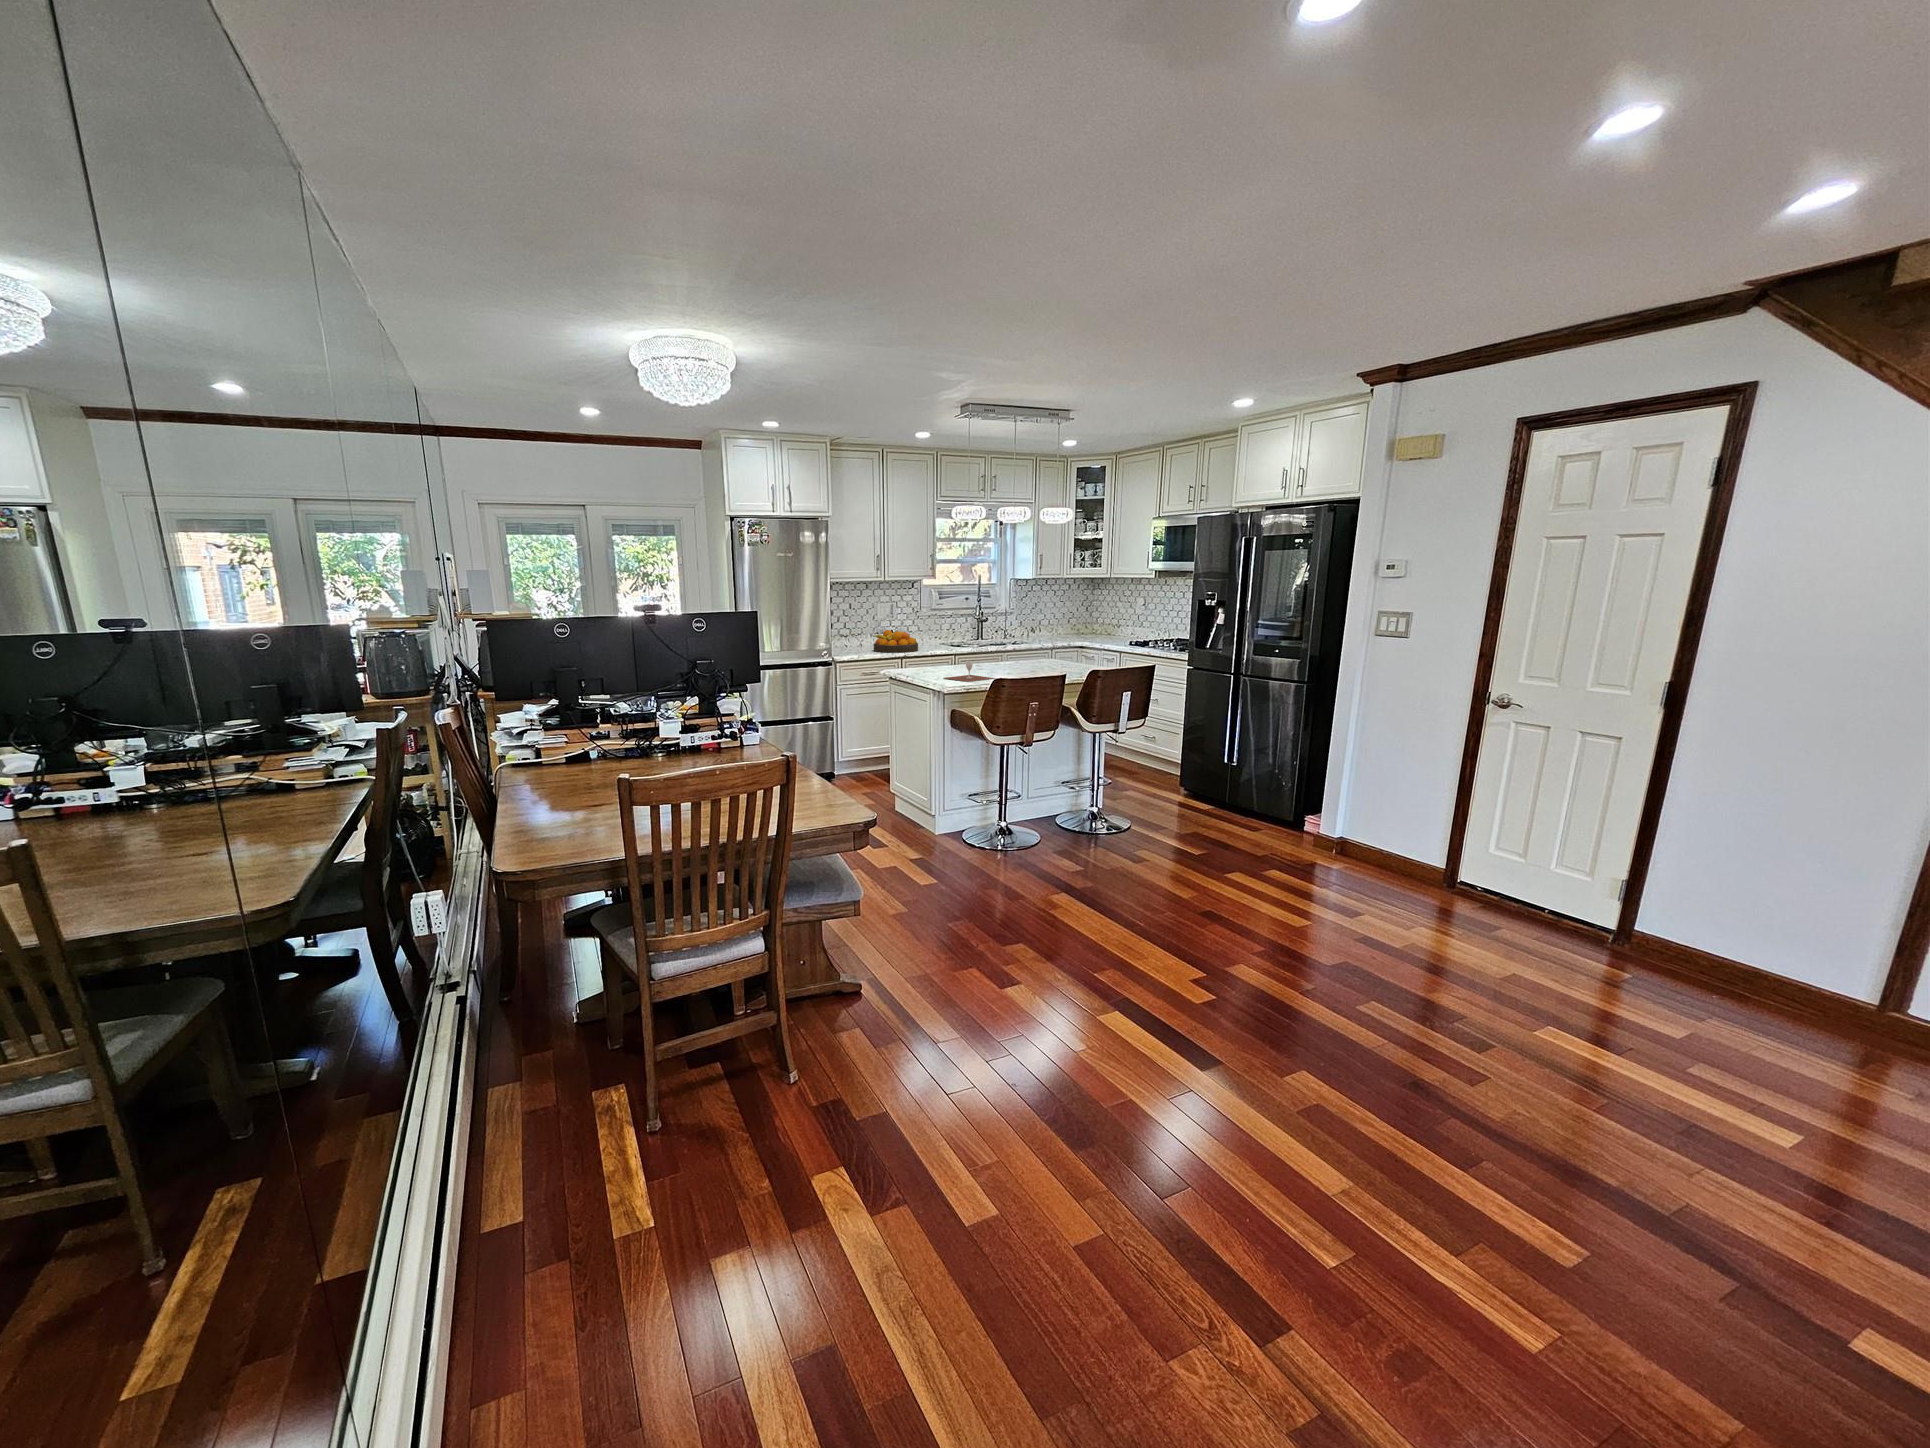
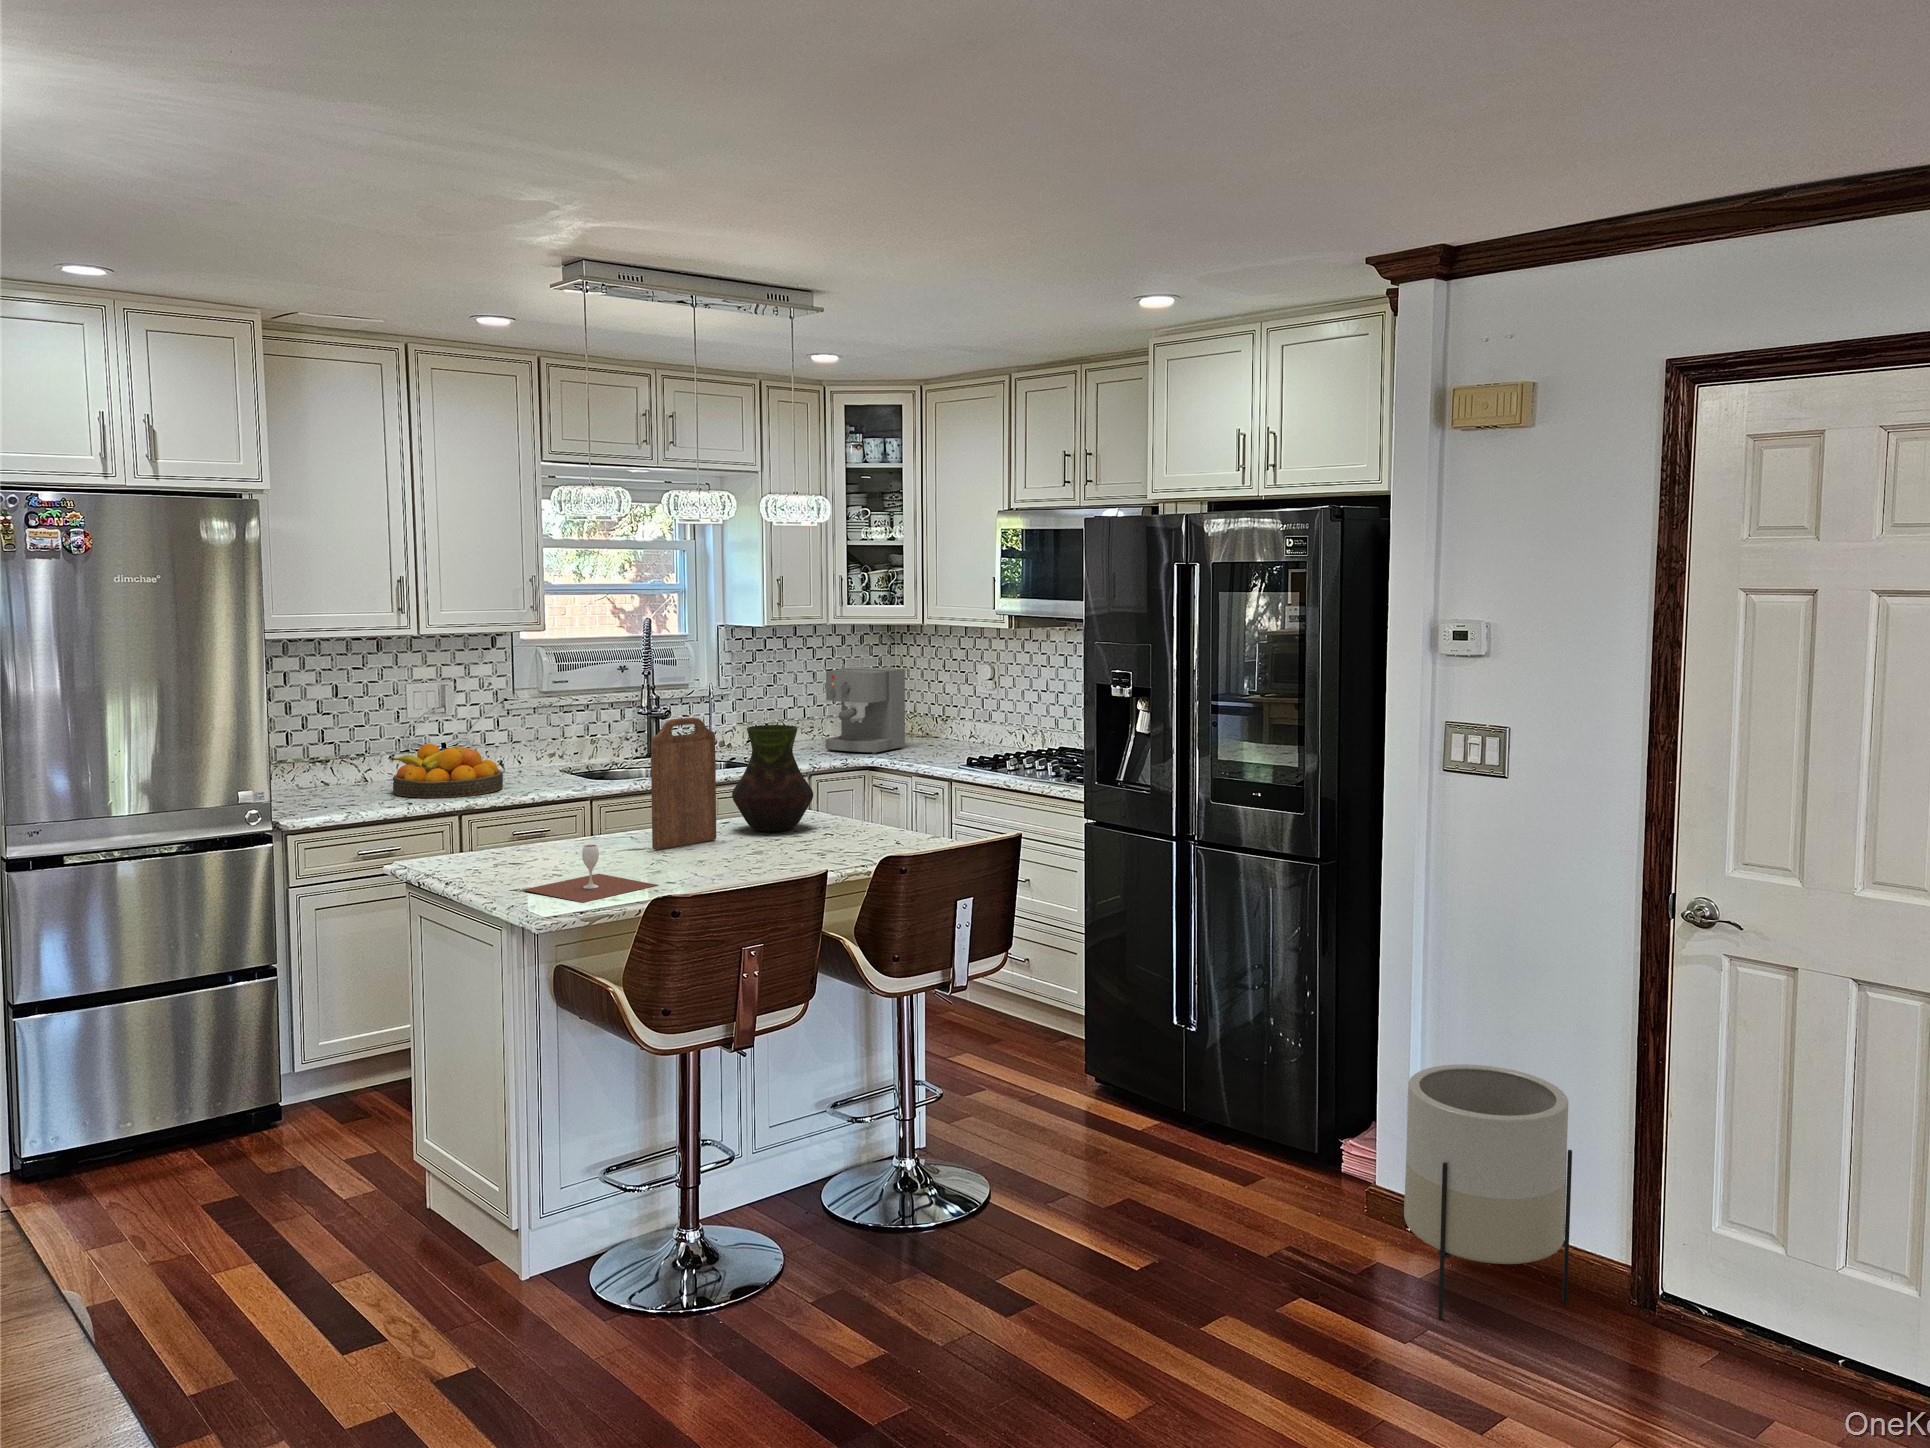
coffee maker: none [1060,600,1101,642] -> present [826,667,905,754]
cutting board: none [990,612,1017,669] -> present [651,717,716,850]
vase: none [1023,618,1059,665] -> present [732,725,813,832]
planter: none [1328,775,1418,883] -> present [1404,1064,1572,1320]

